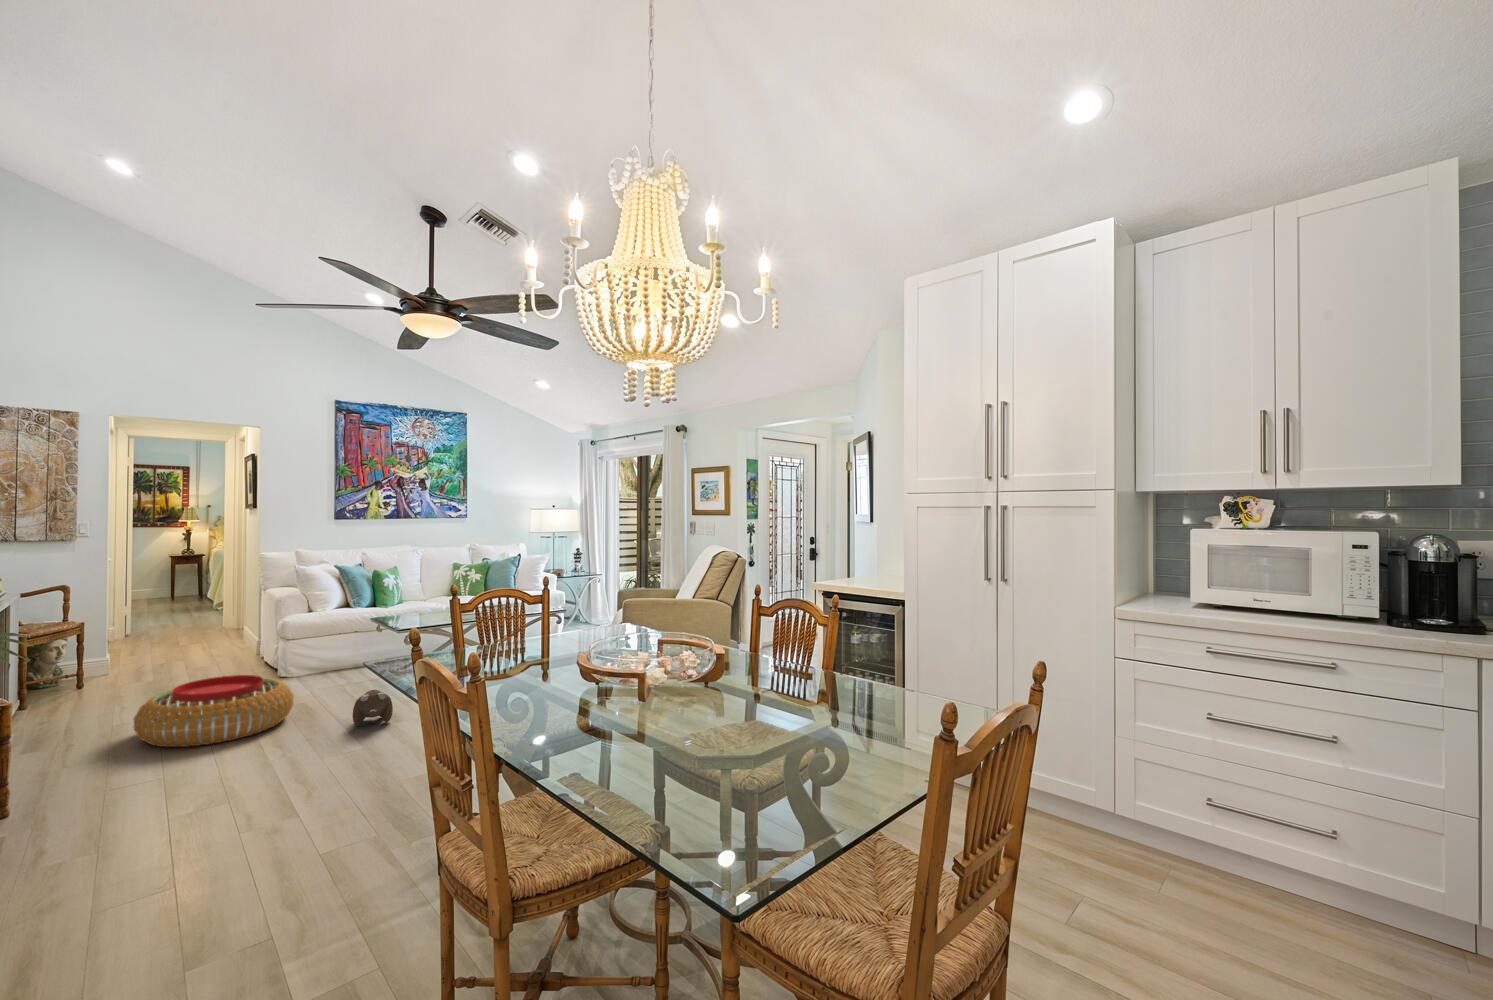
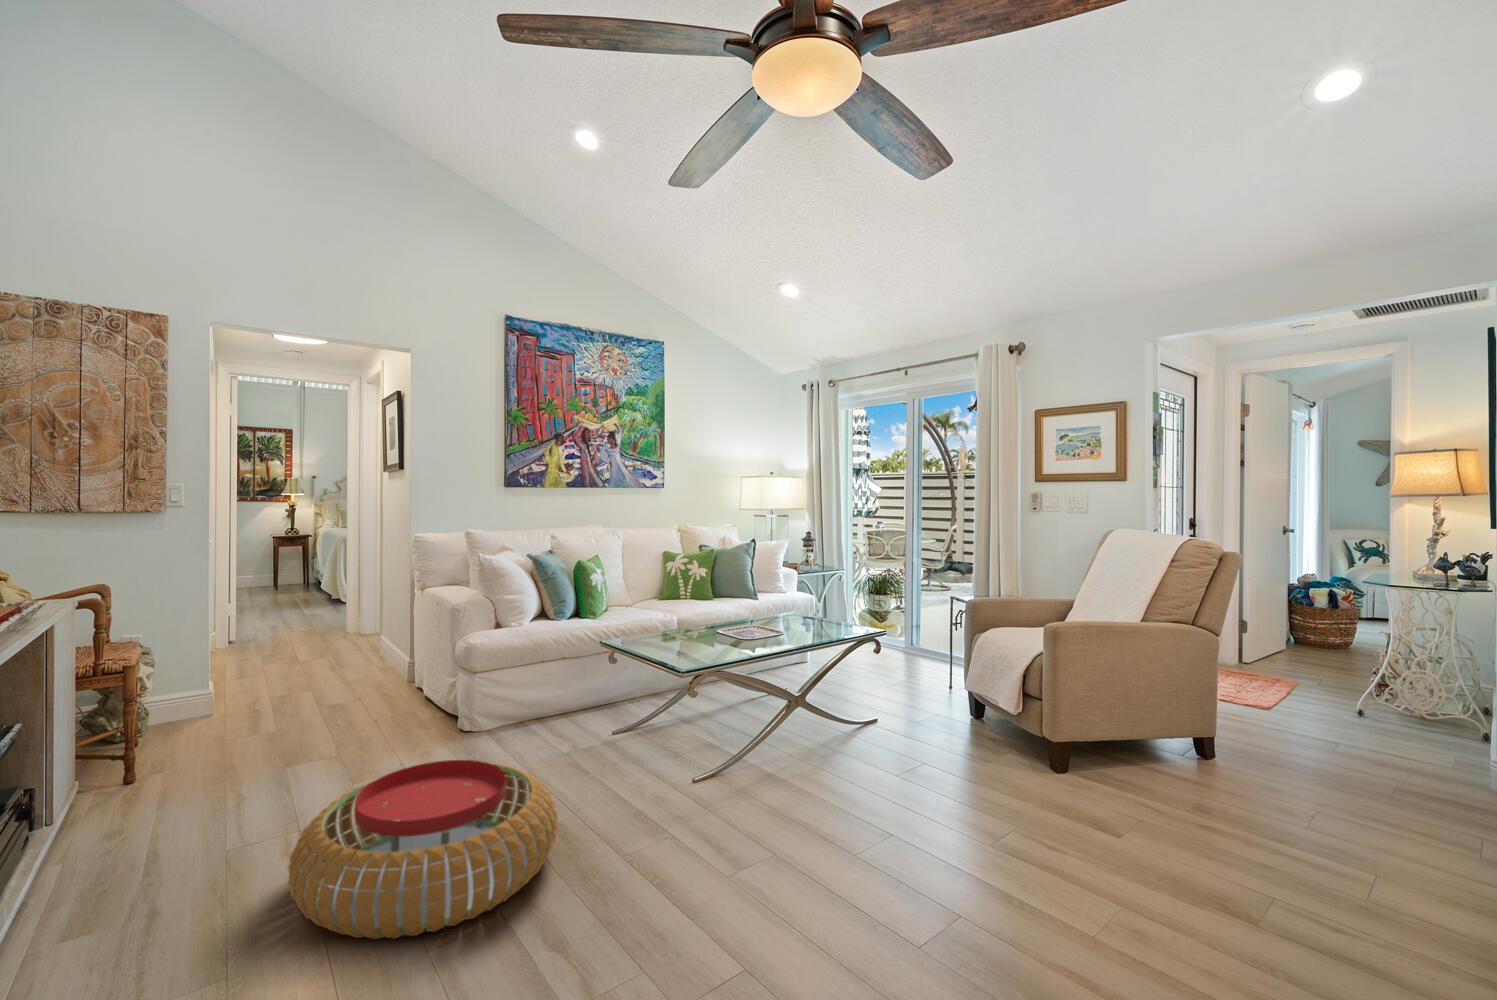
plush toy: present [353,690,393,726] -> none [680,799,751,878]

